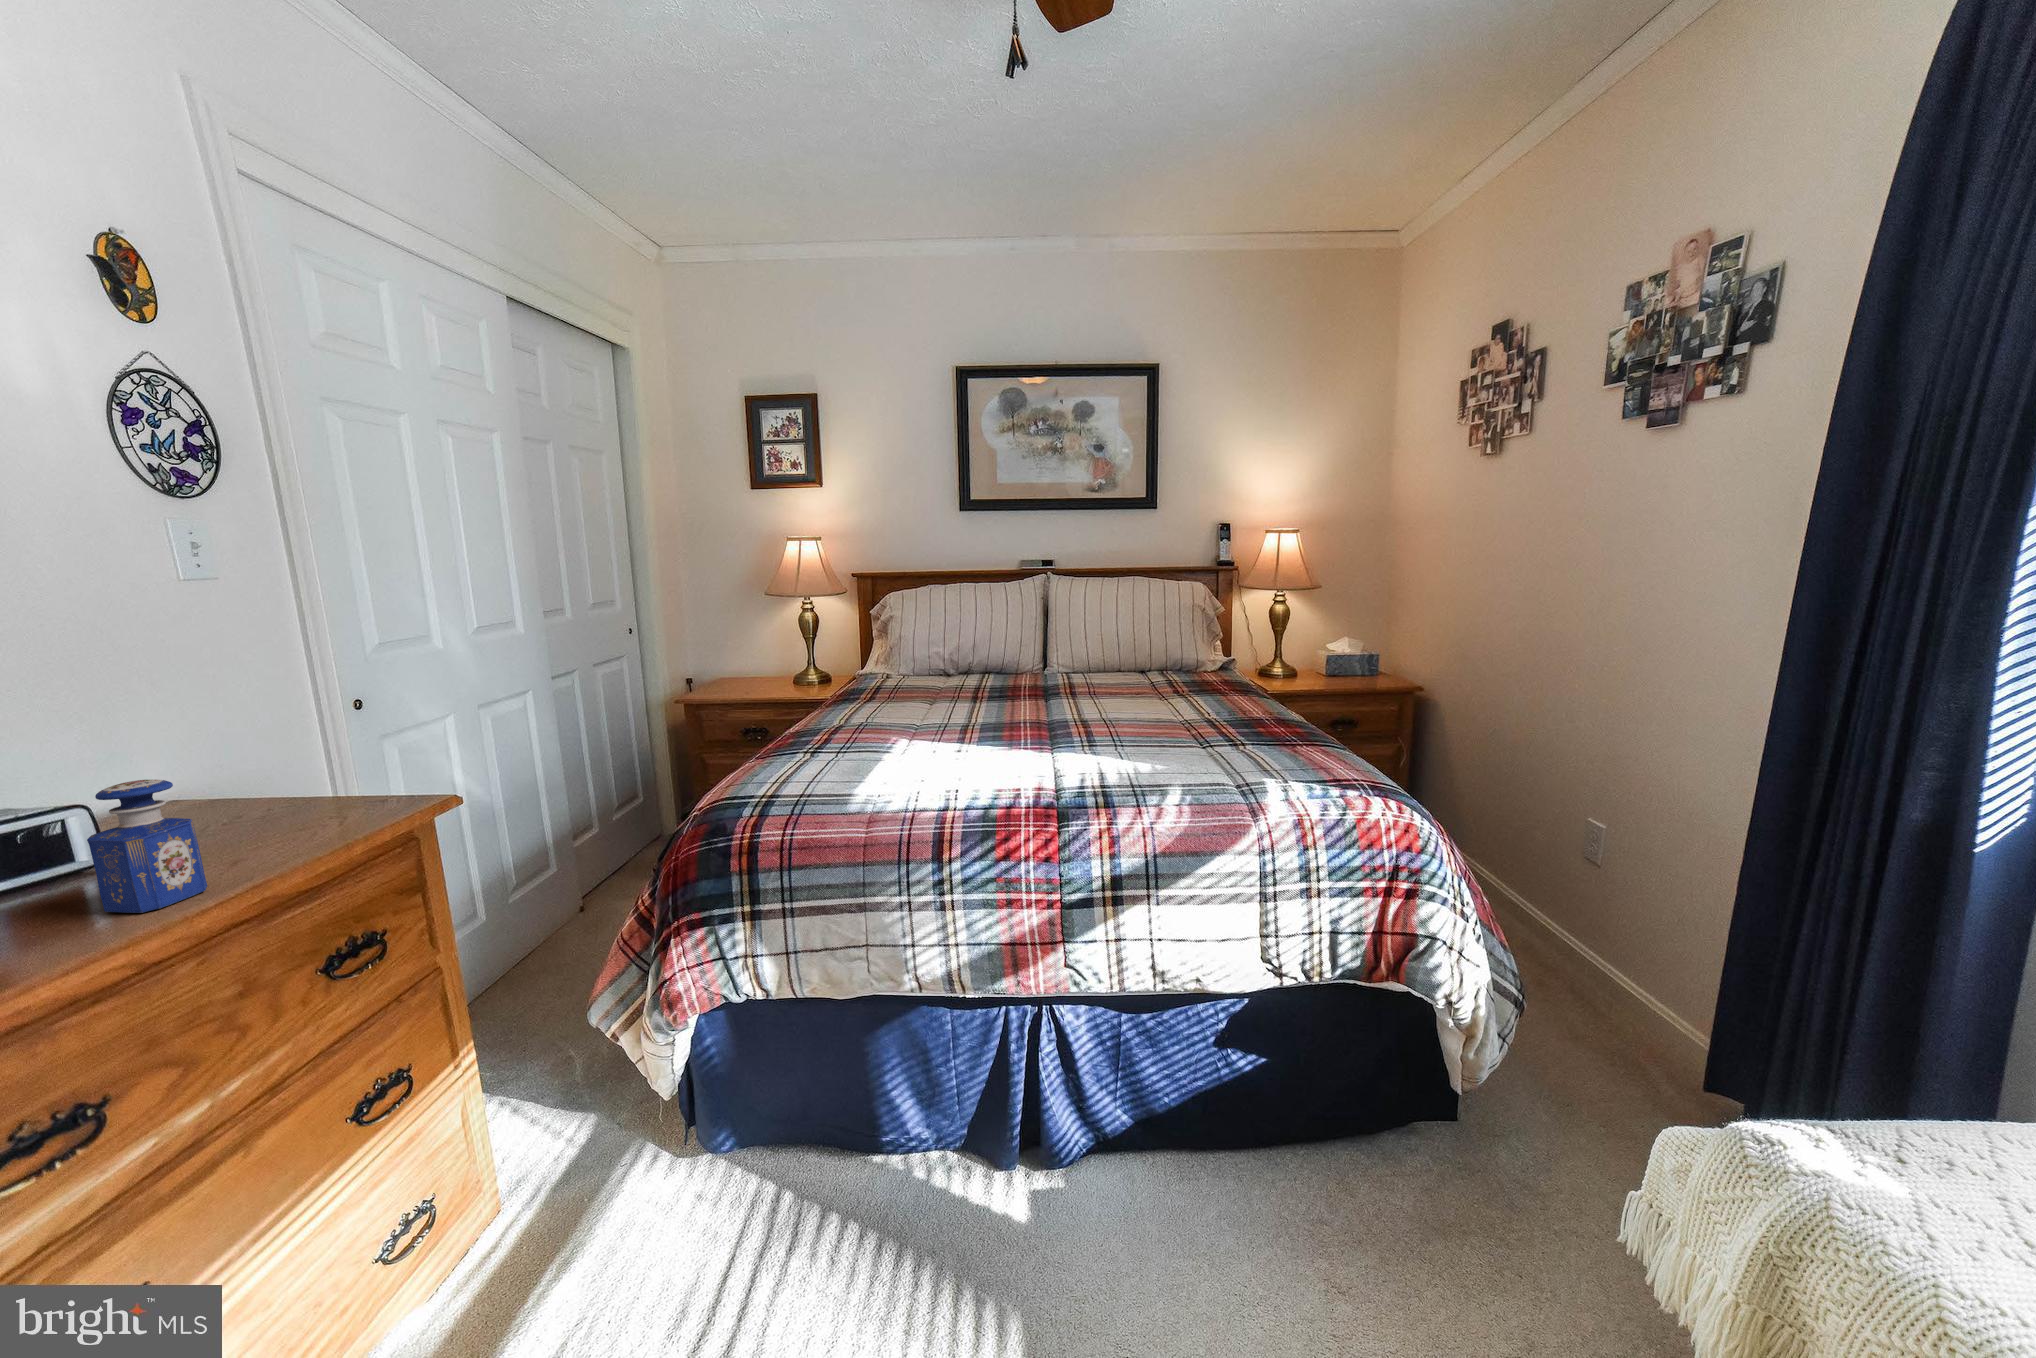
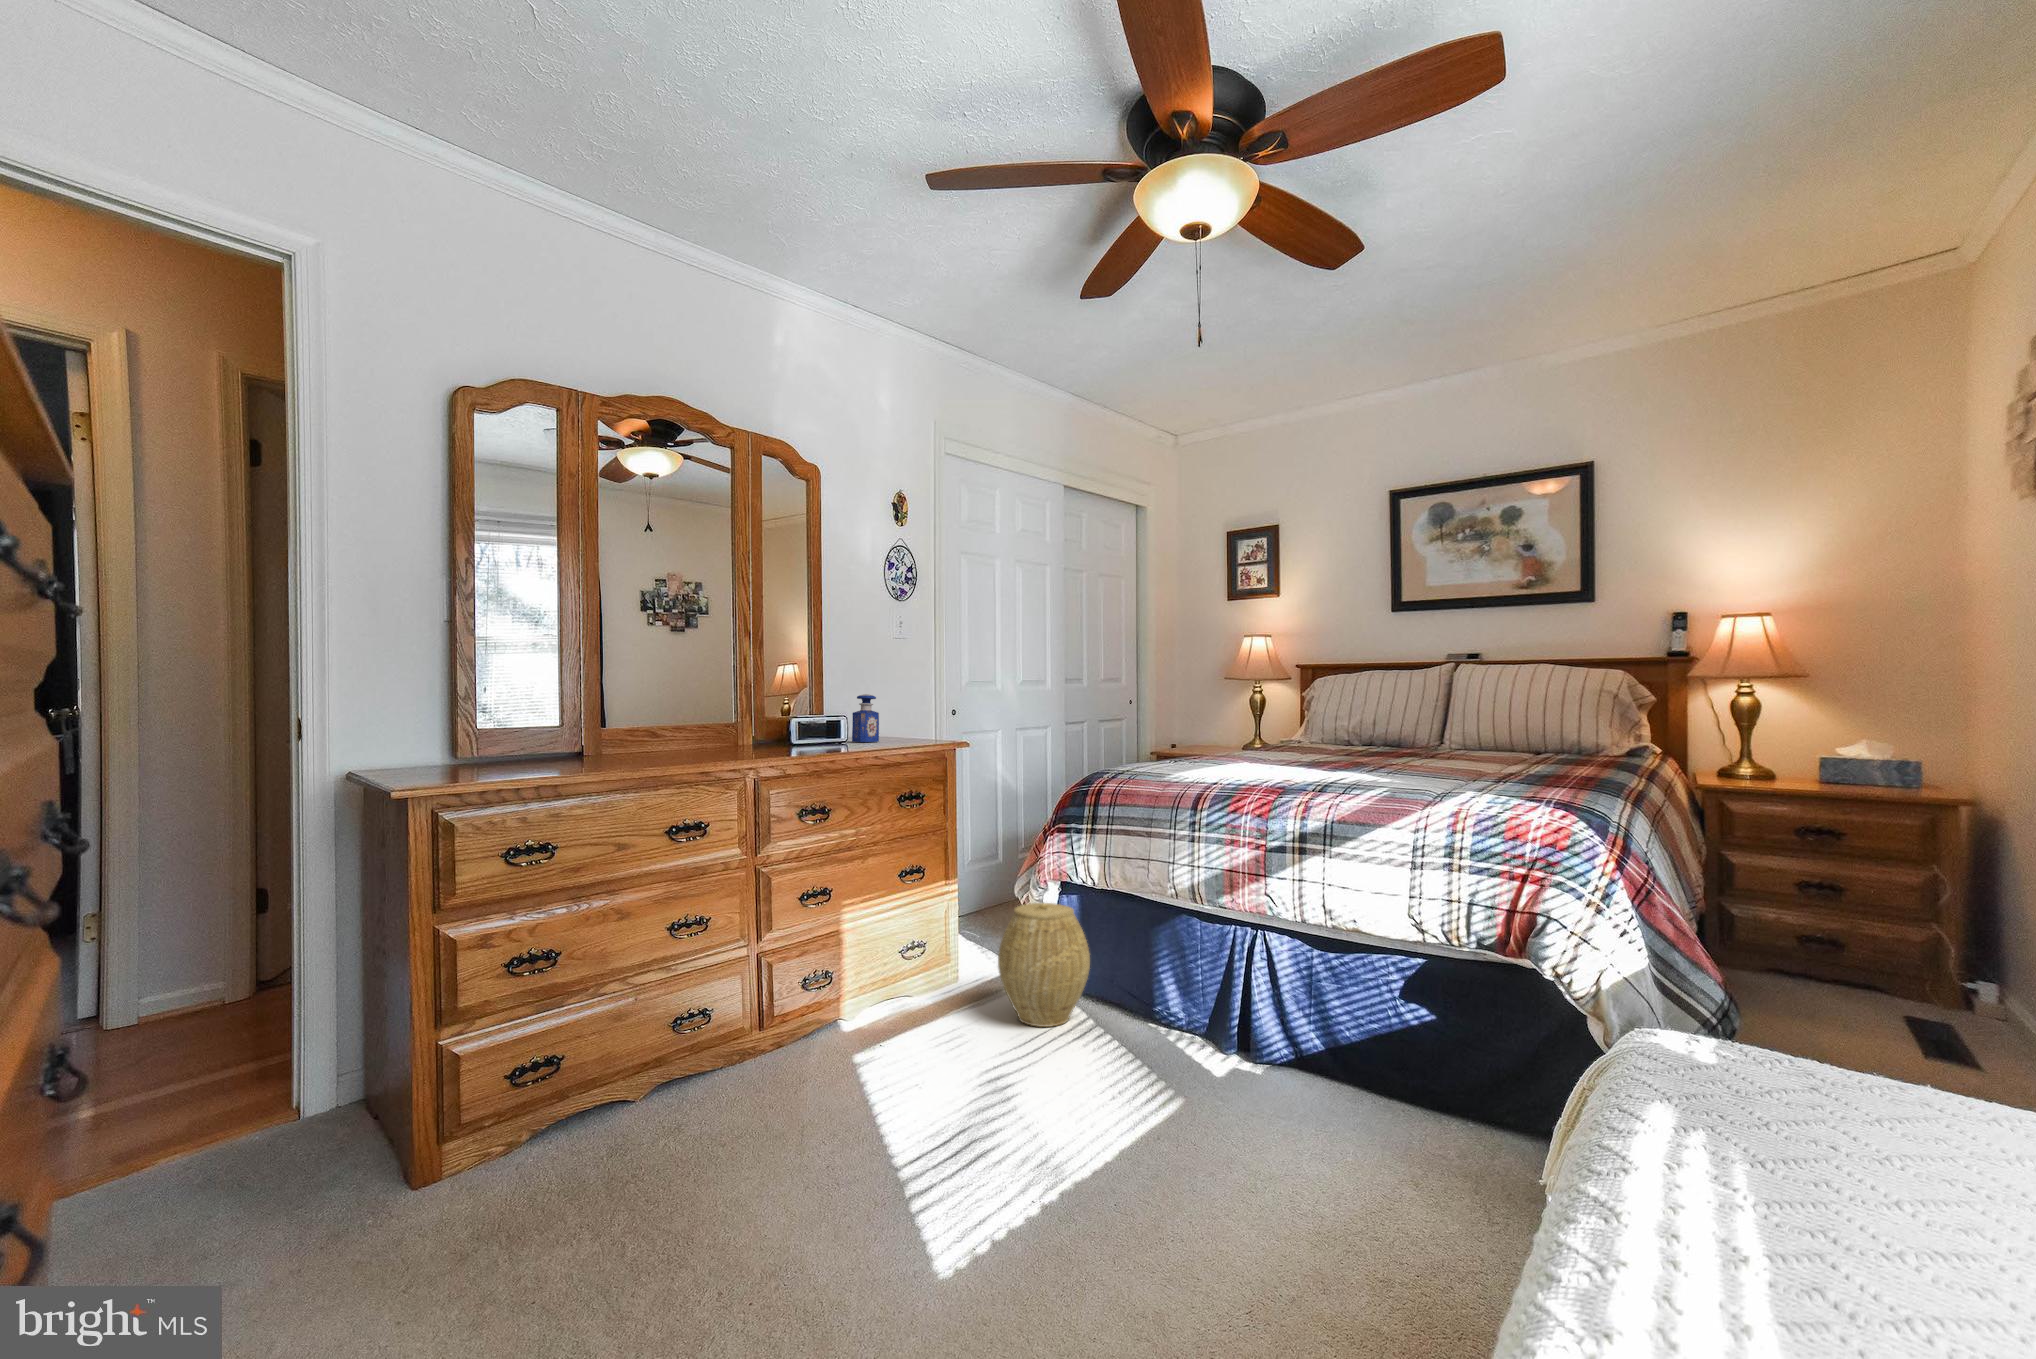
woven basket: none [610,1042,780,1273] -> present [998,903,1090,1027]

